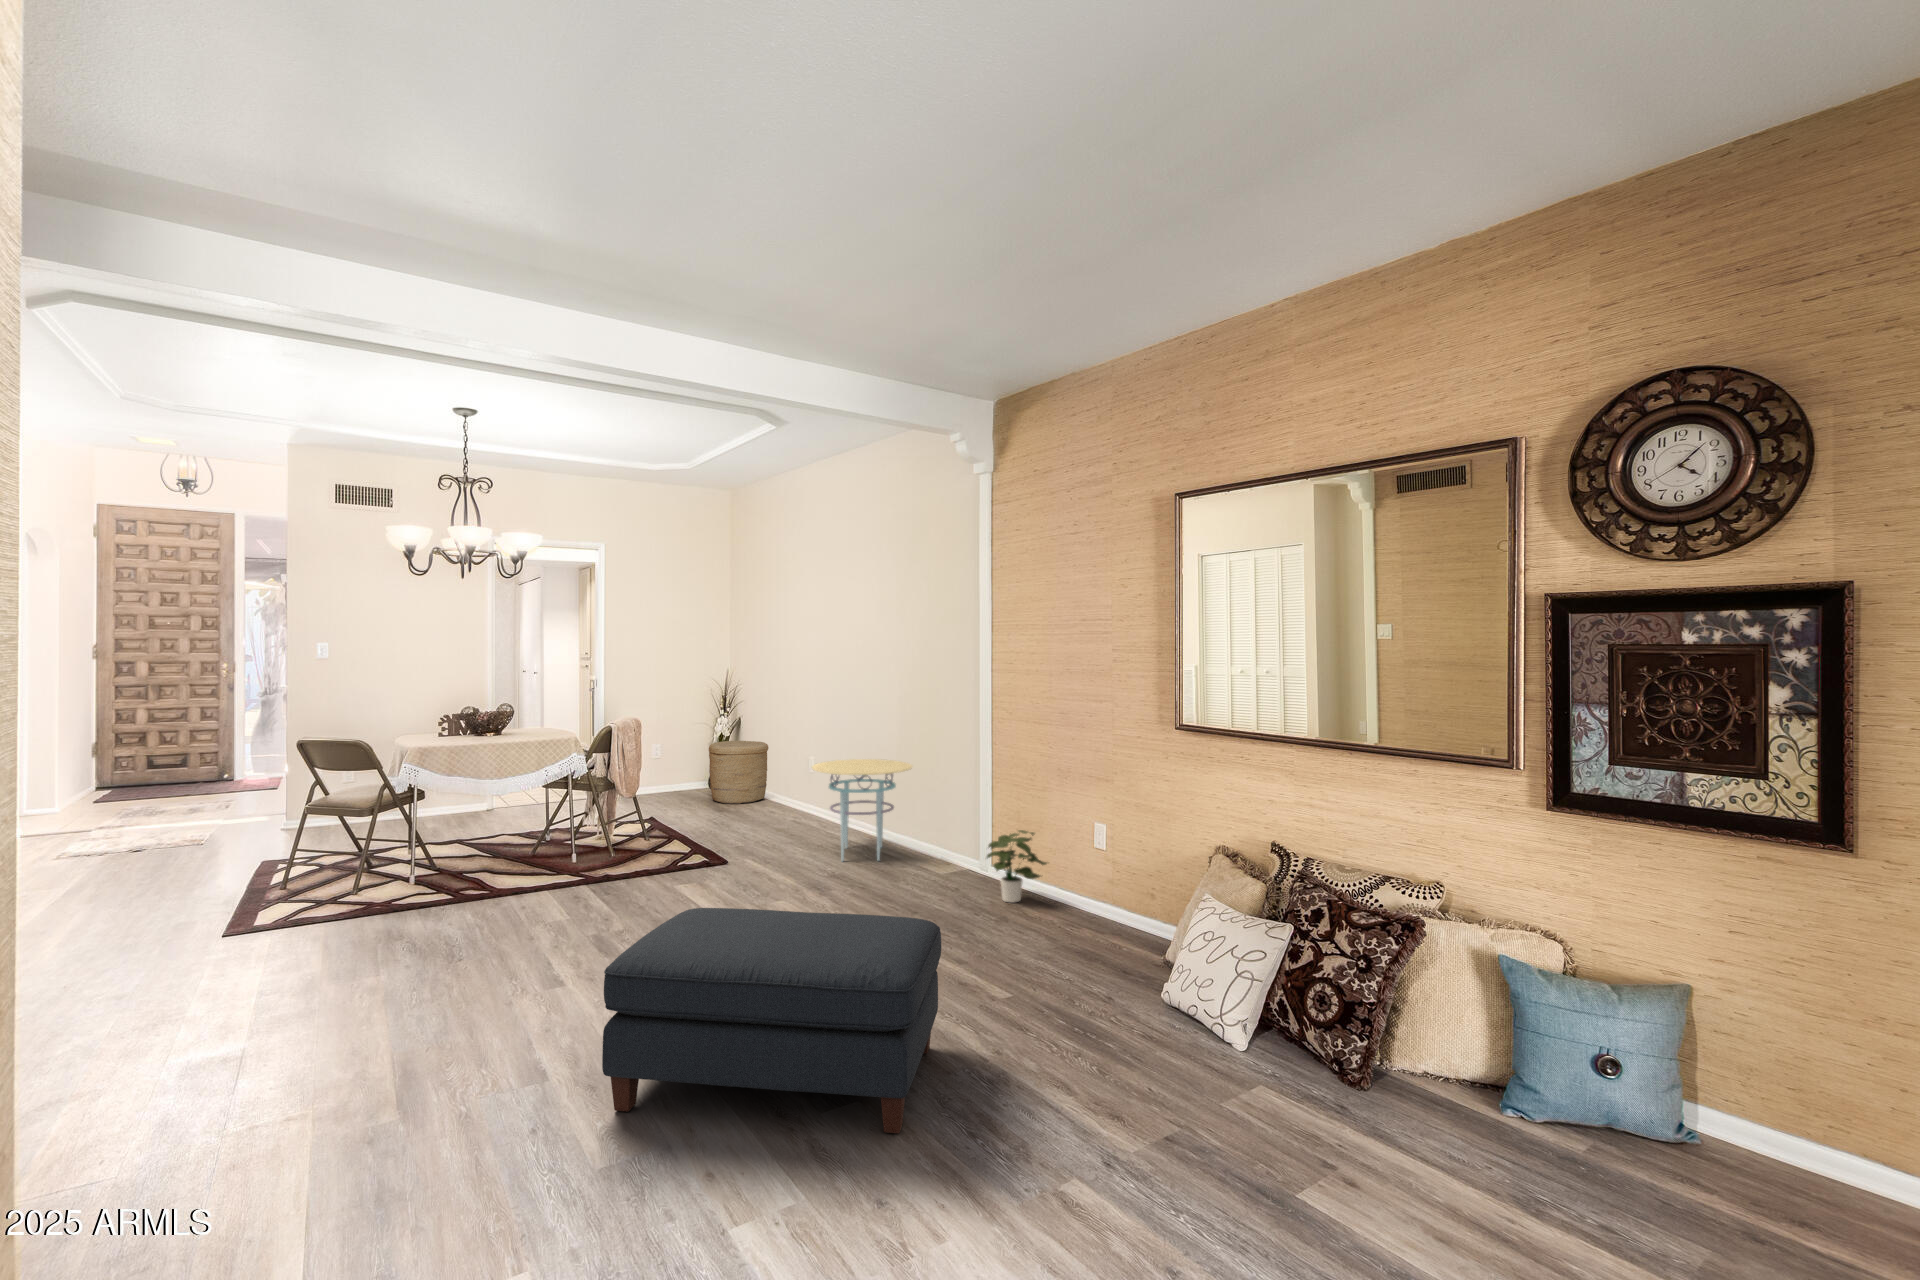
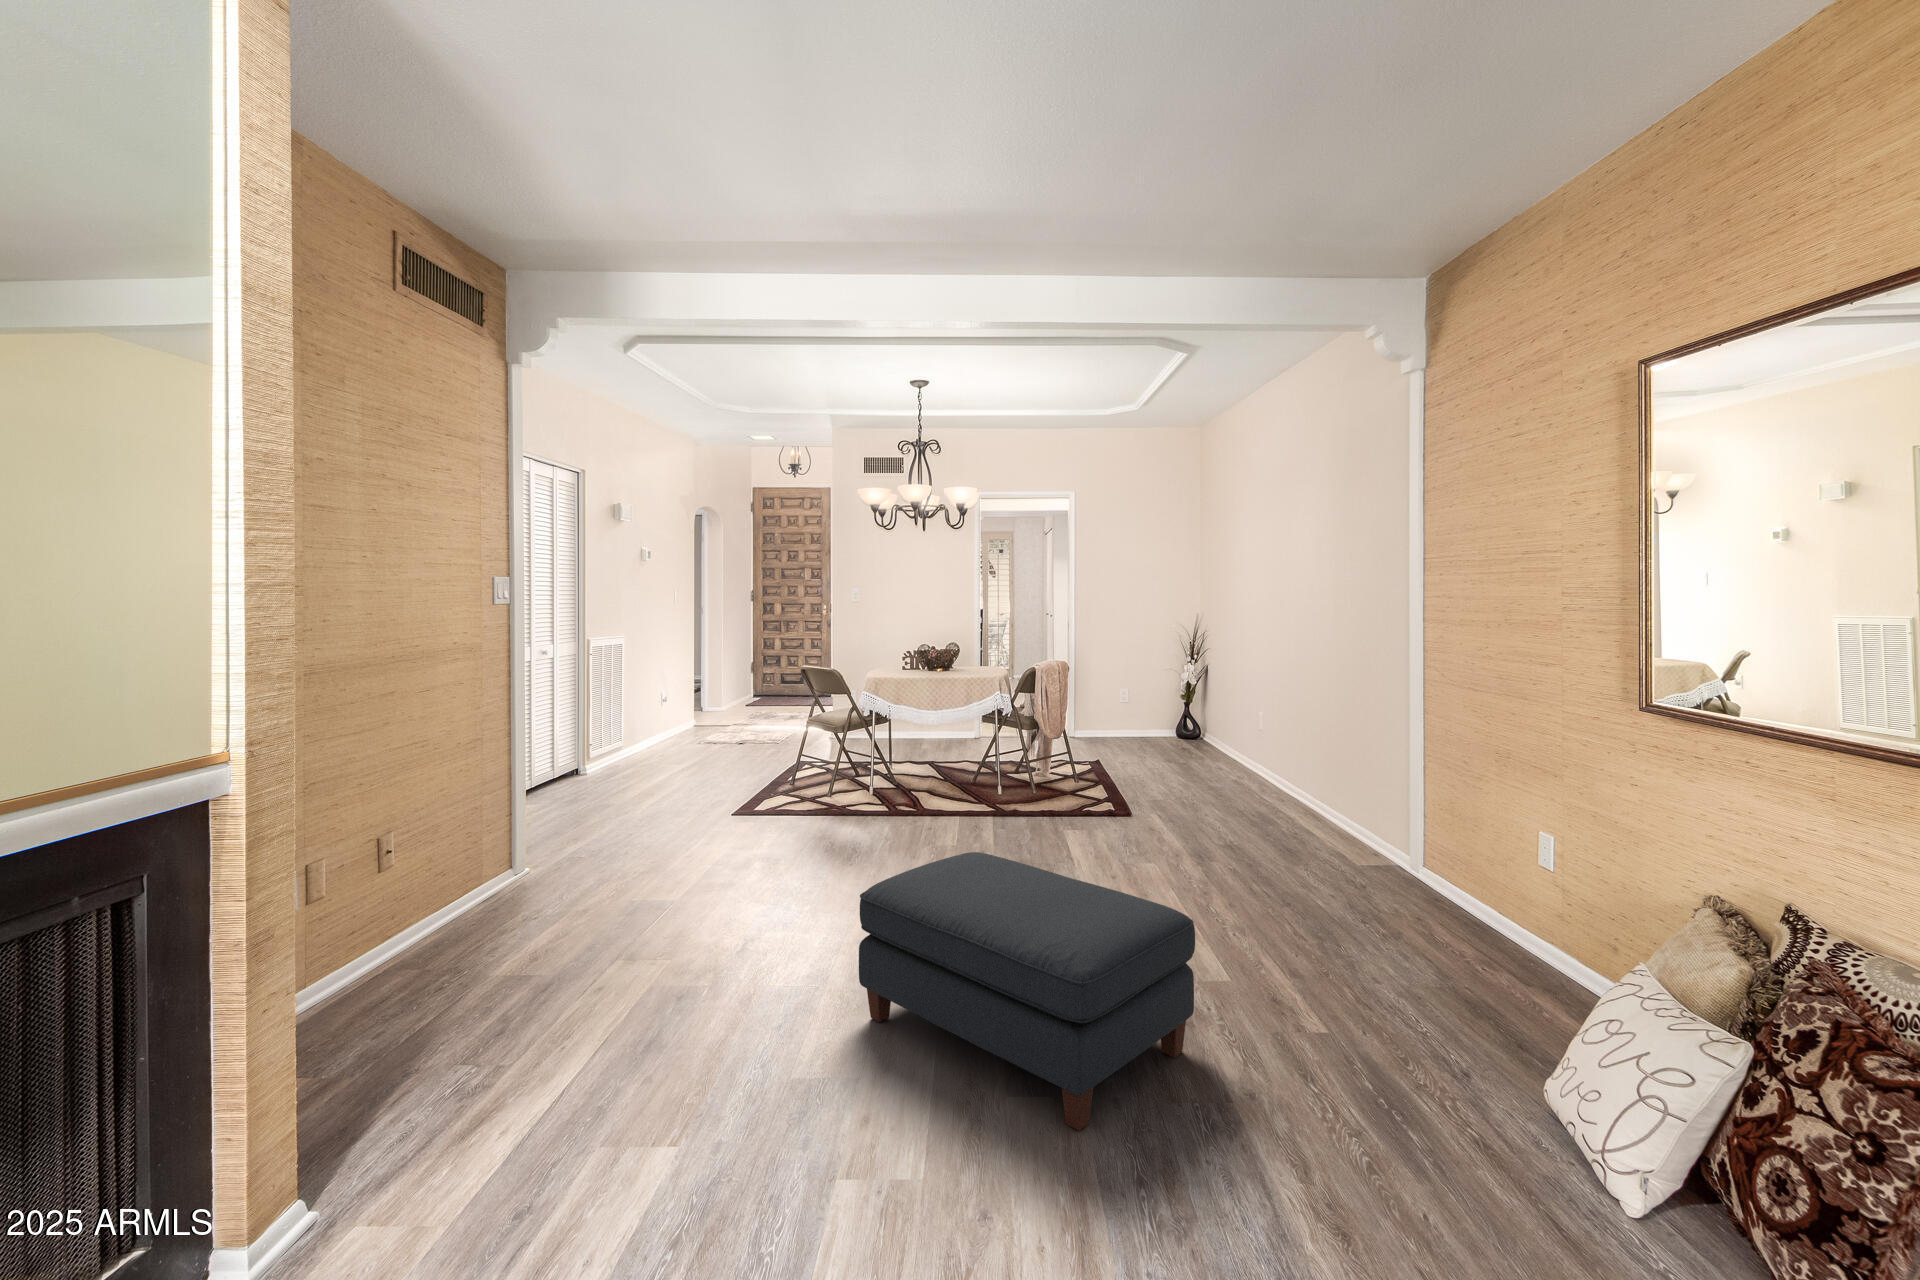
woven basket: present [709,741,768,804] -> none [1158,686,1220,750]
side table: present [812,759,912,861] -> none [1216,716,1336,832]
potted plant: present [987,830,1047,903] -> none [1384,821,1474,911]

